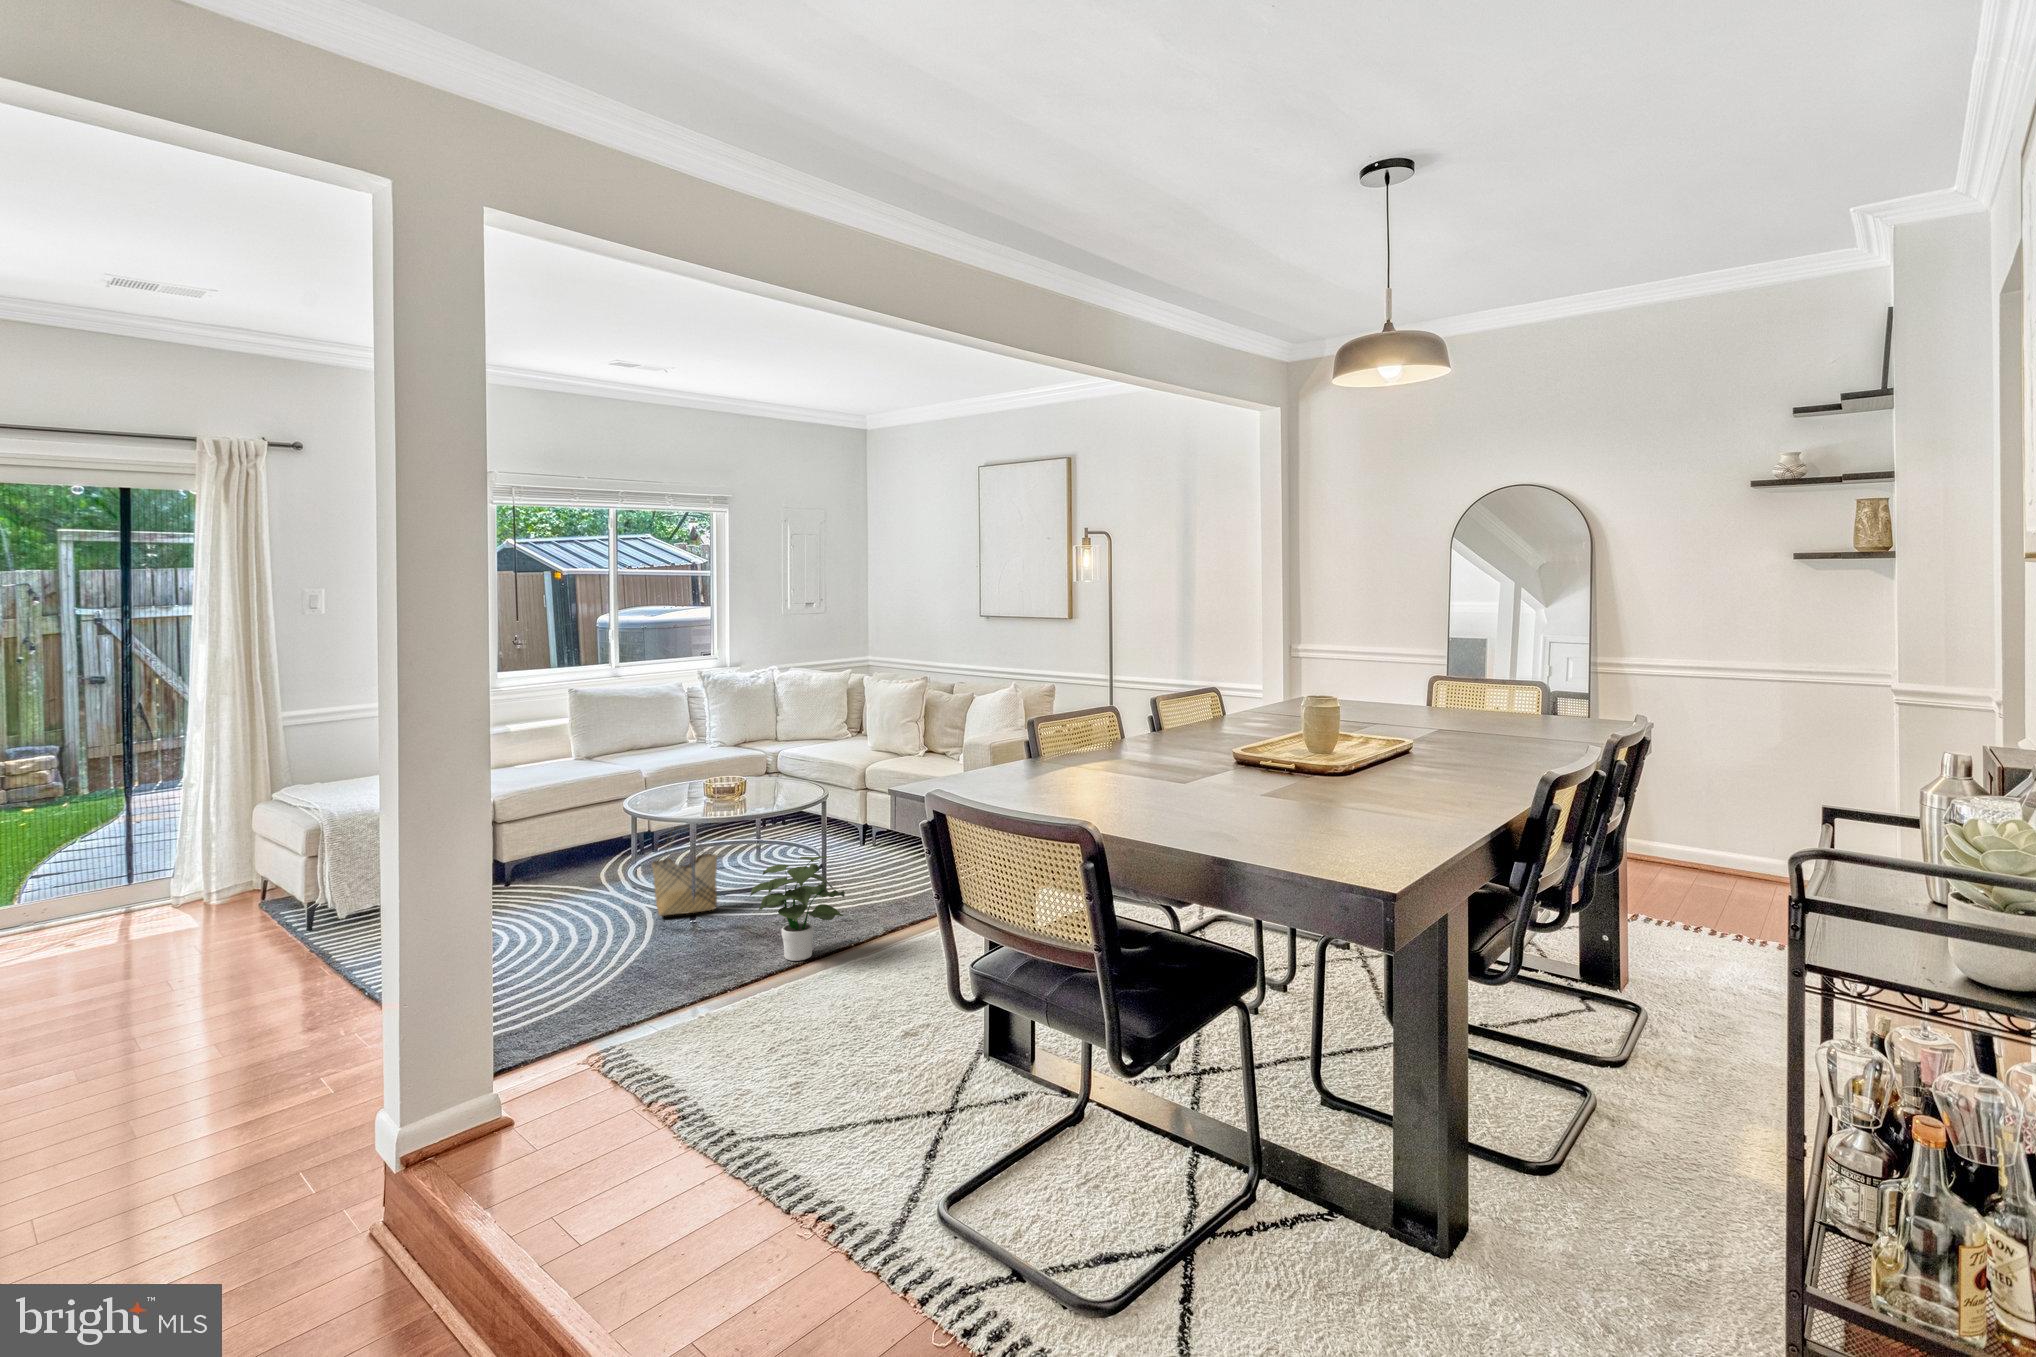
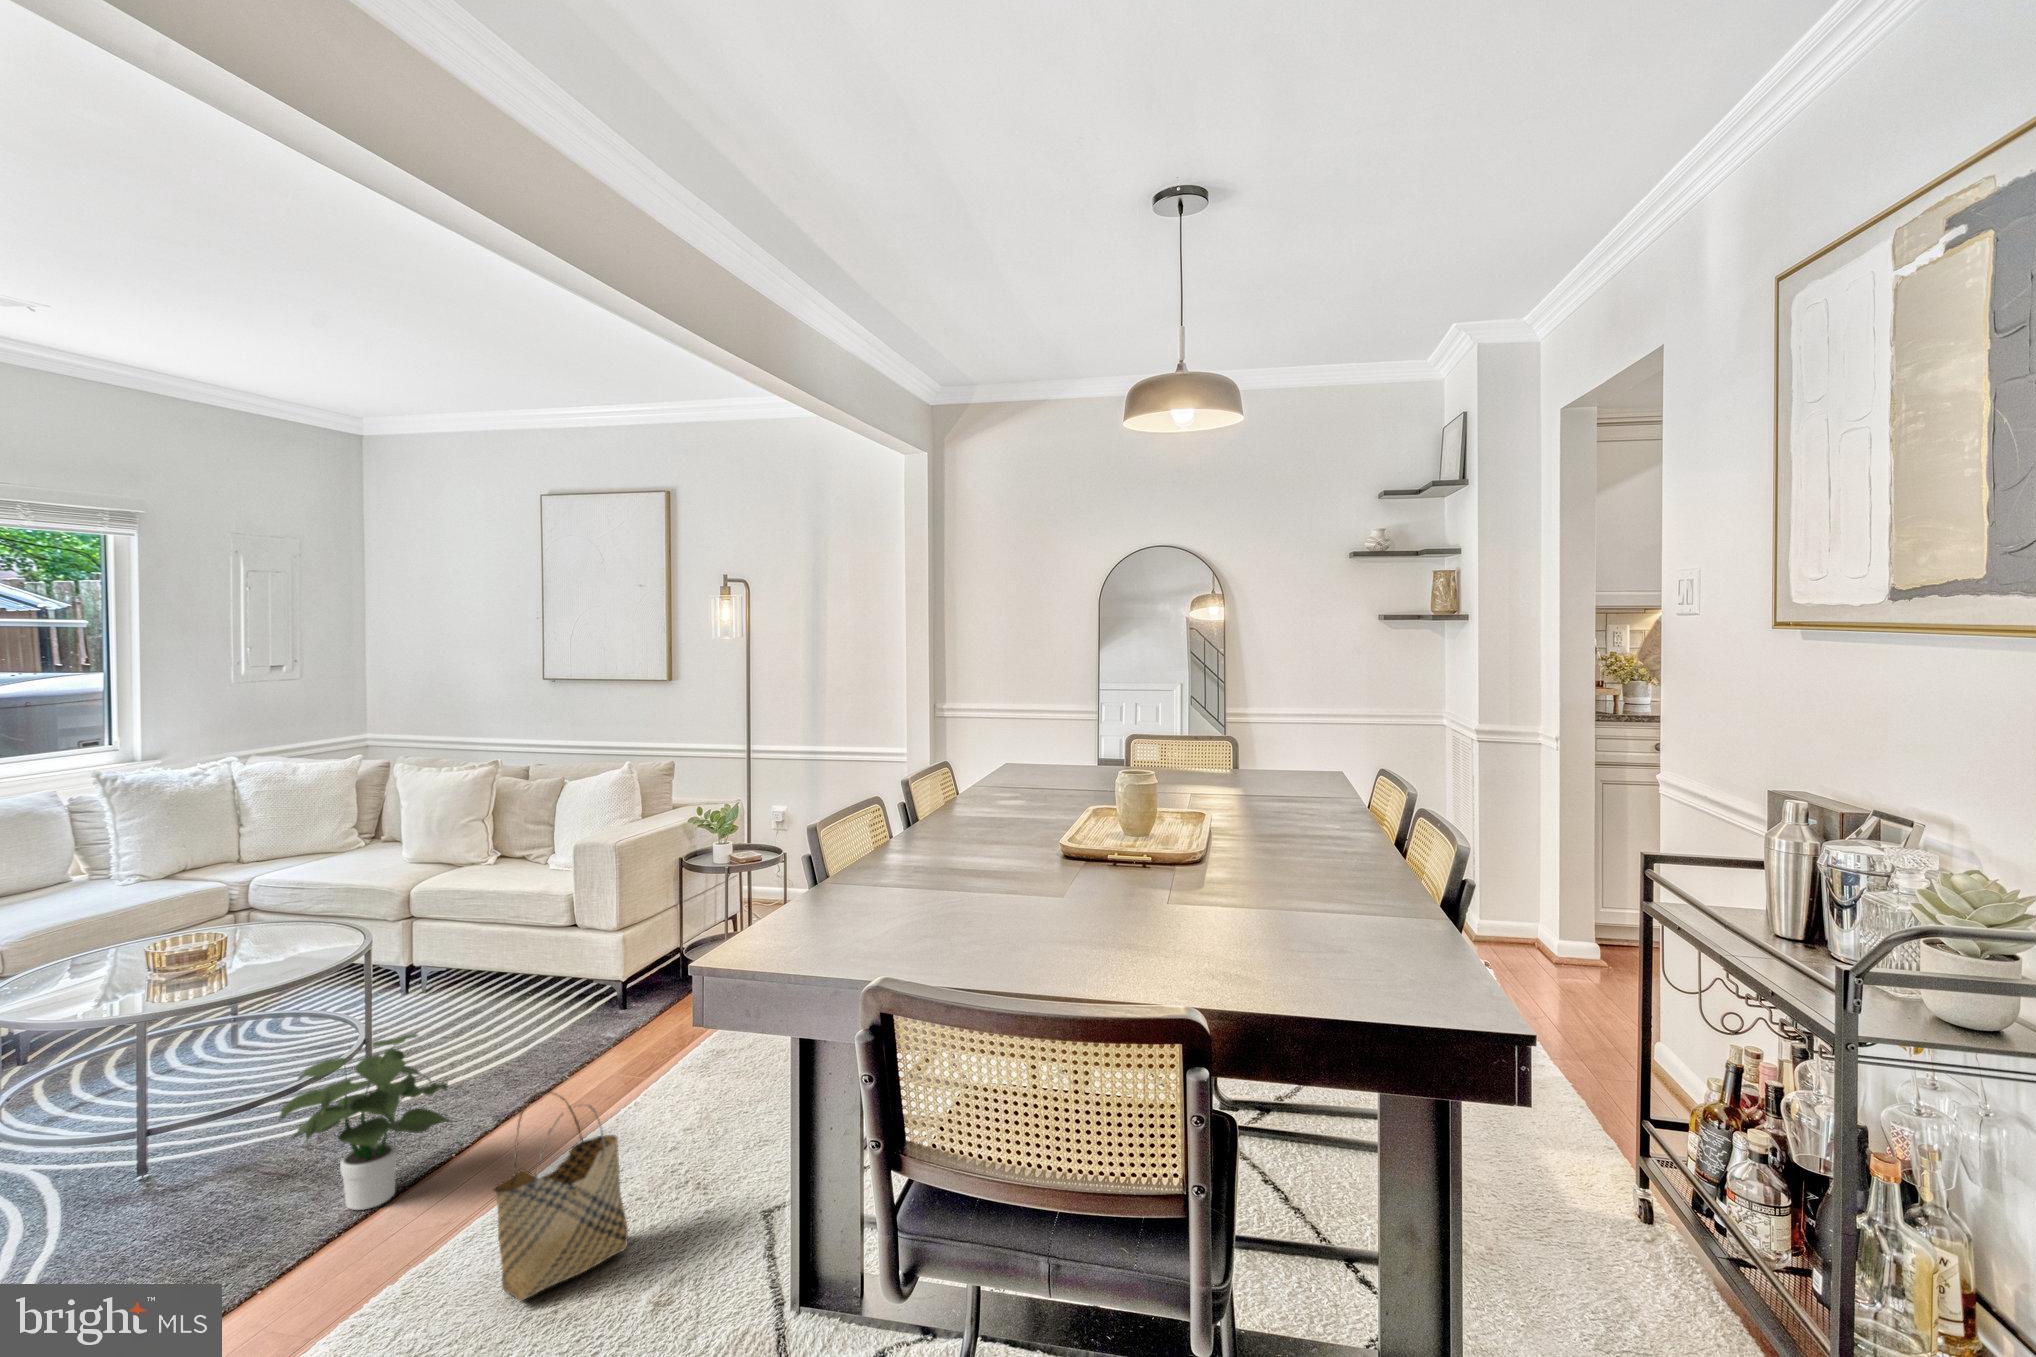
woven basket: present [652,835,717,916] -> present [493,1091,628,1302]

